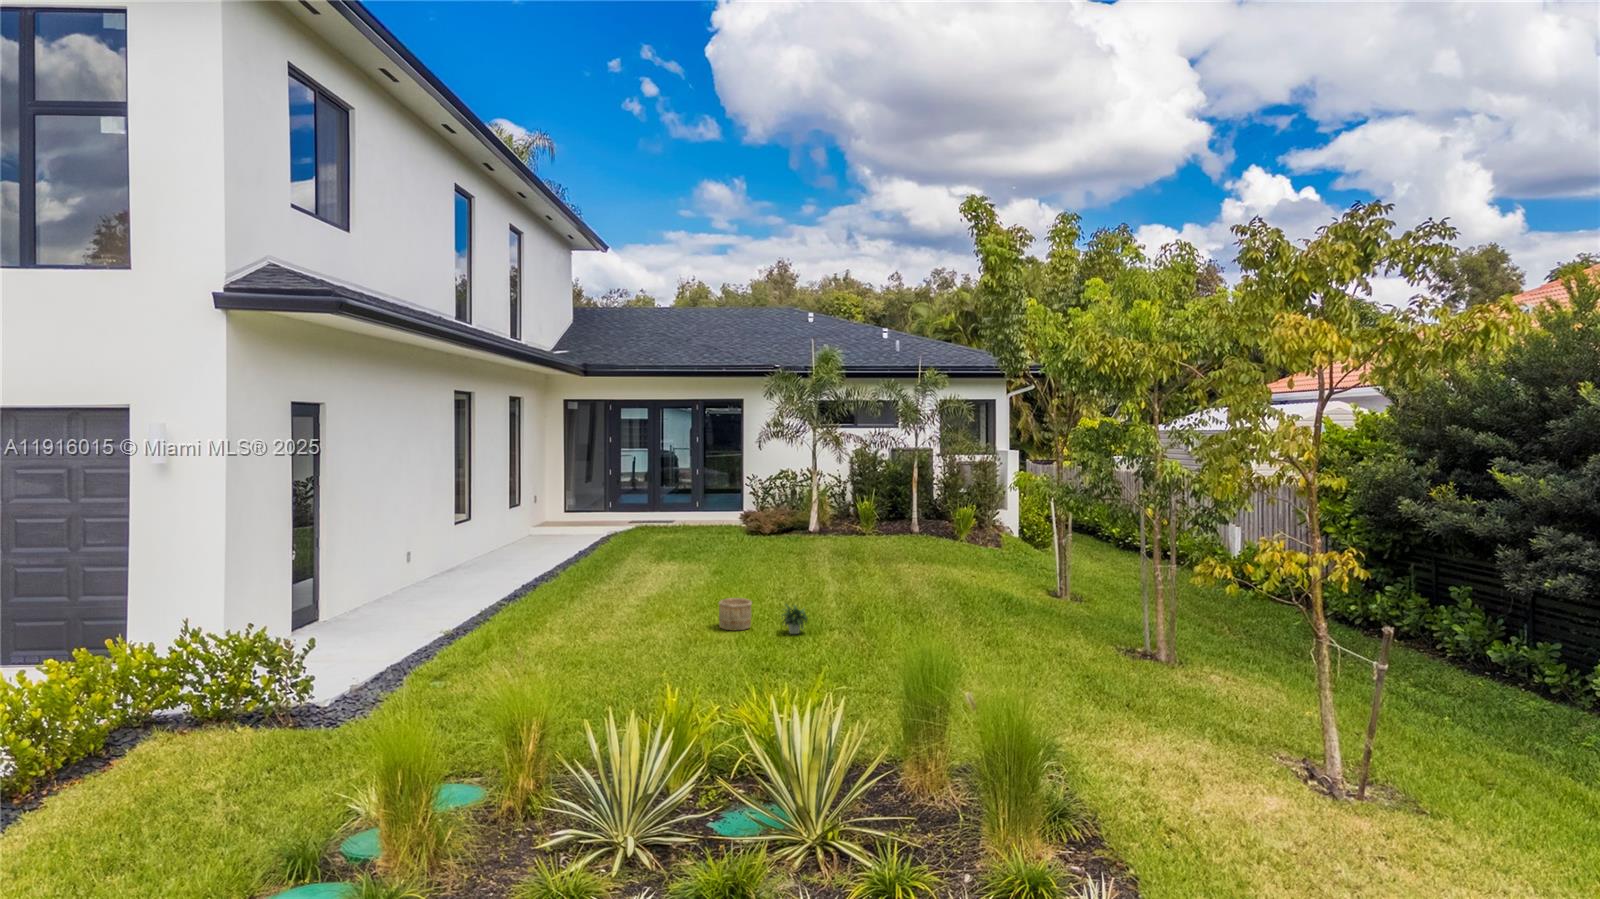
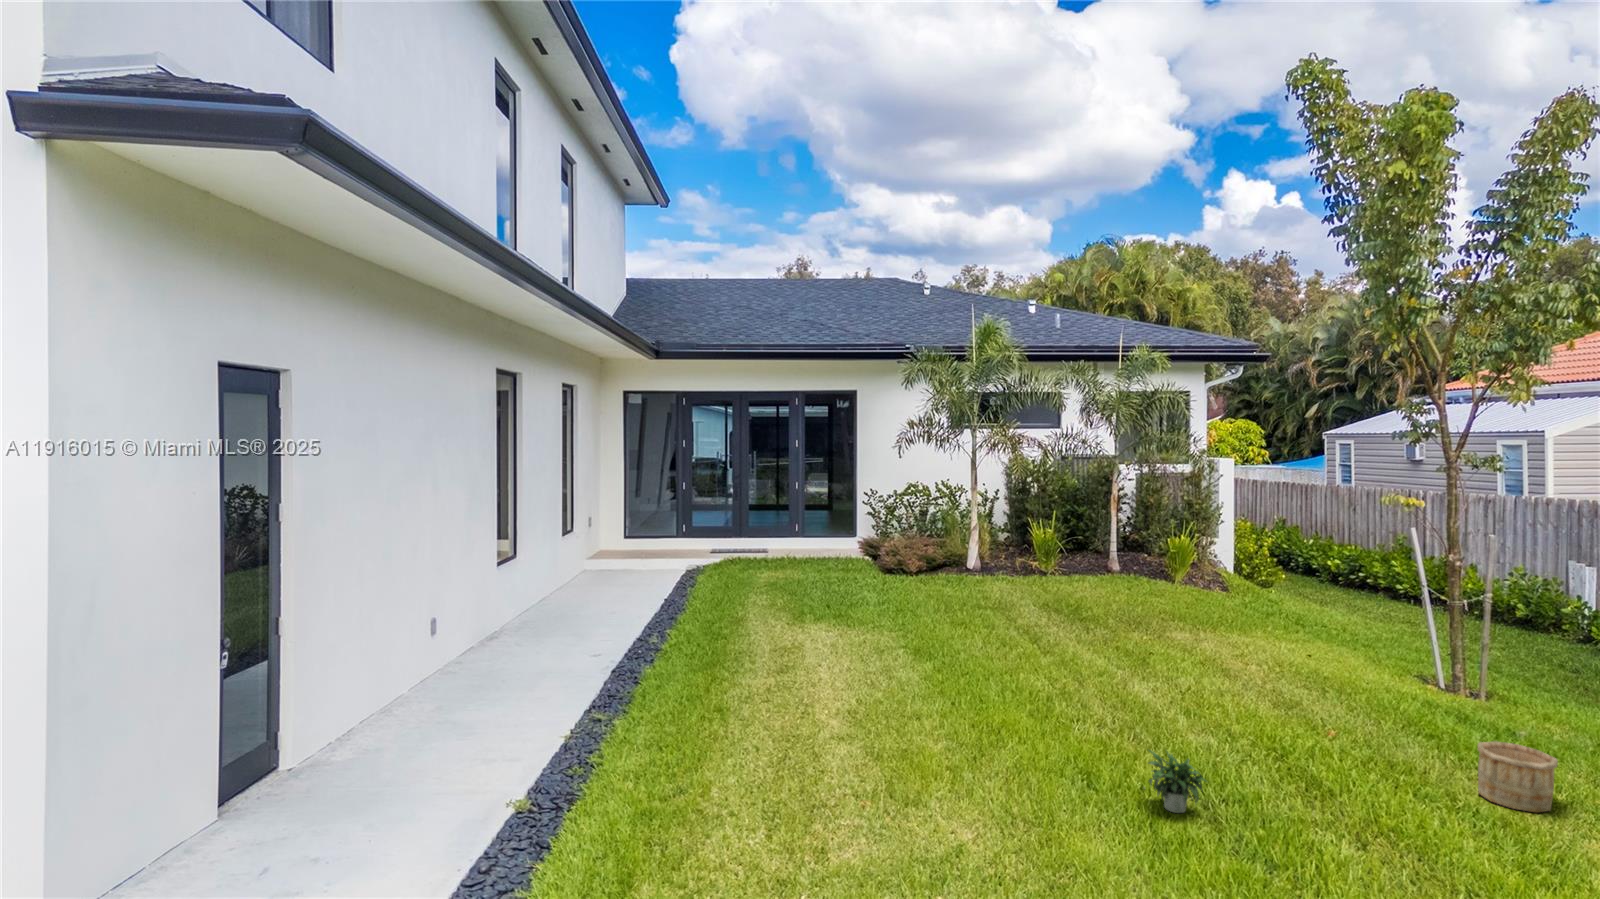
wooden bucket: present [719,598,752,630] -> present [1478,741,1558,812]

